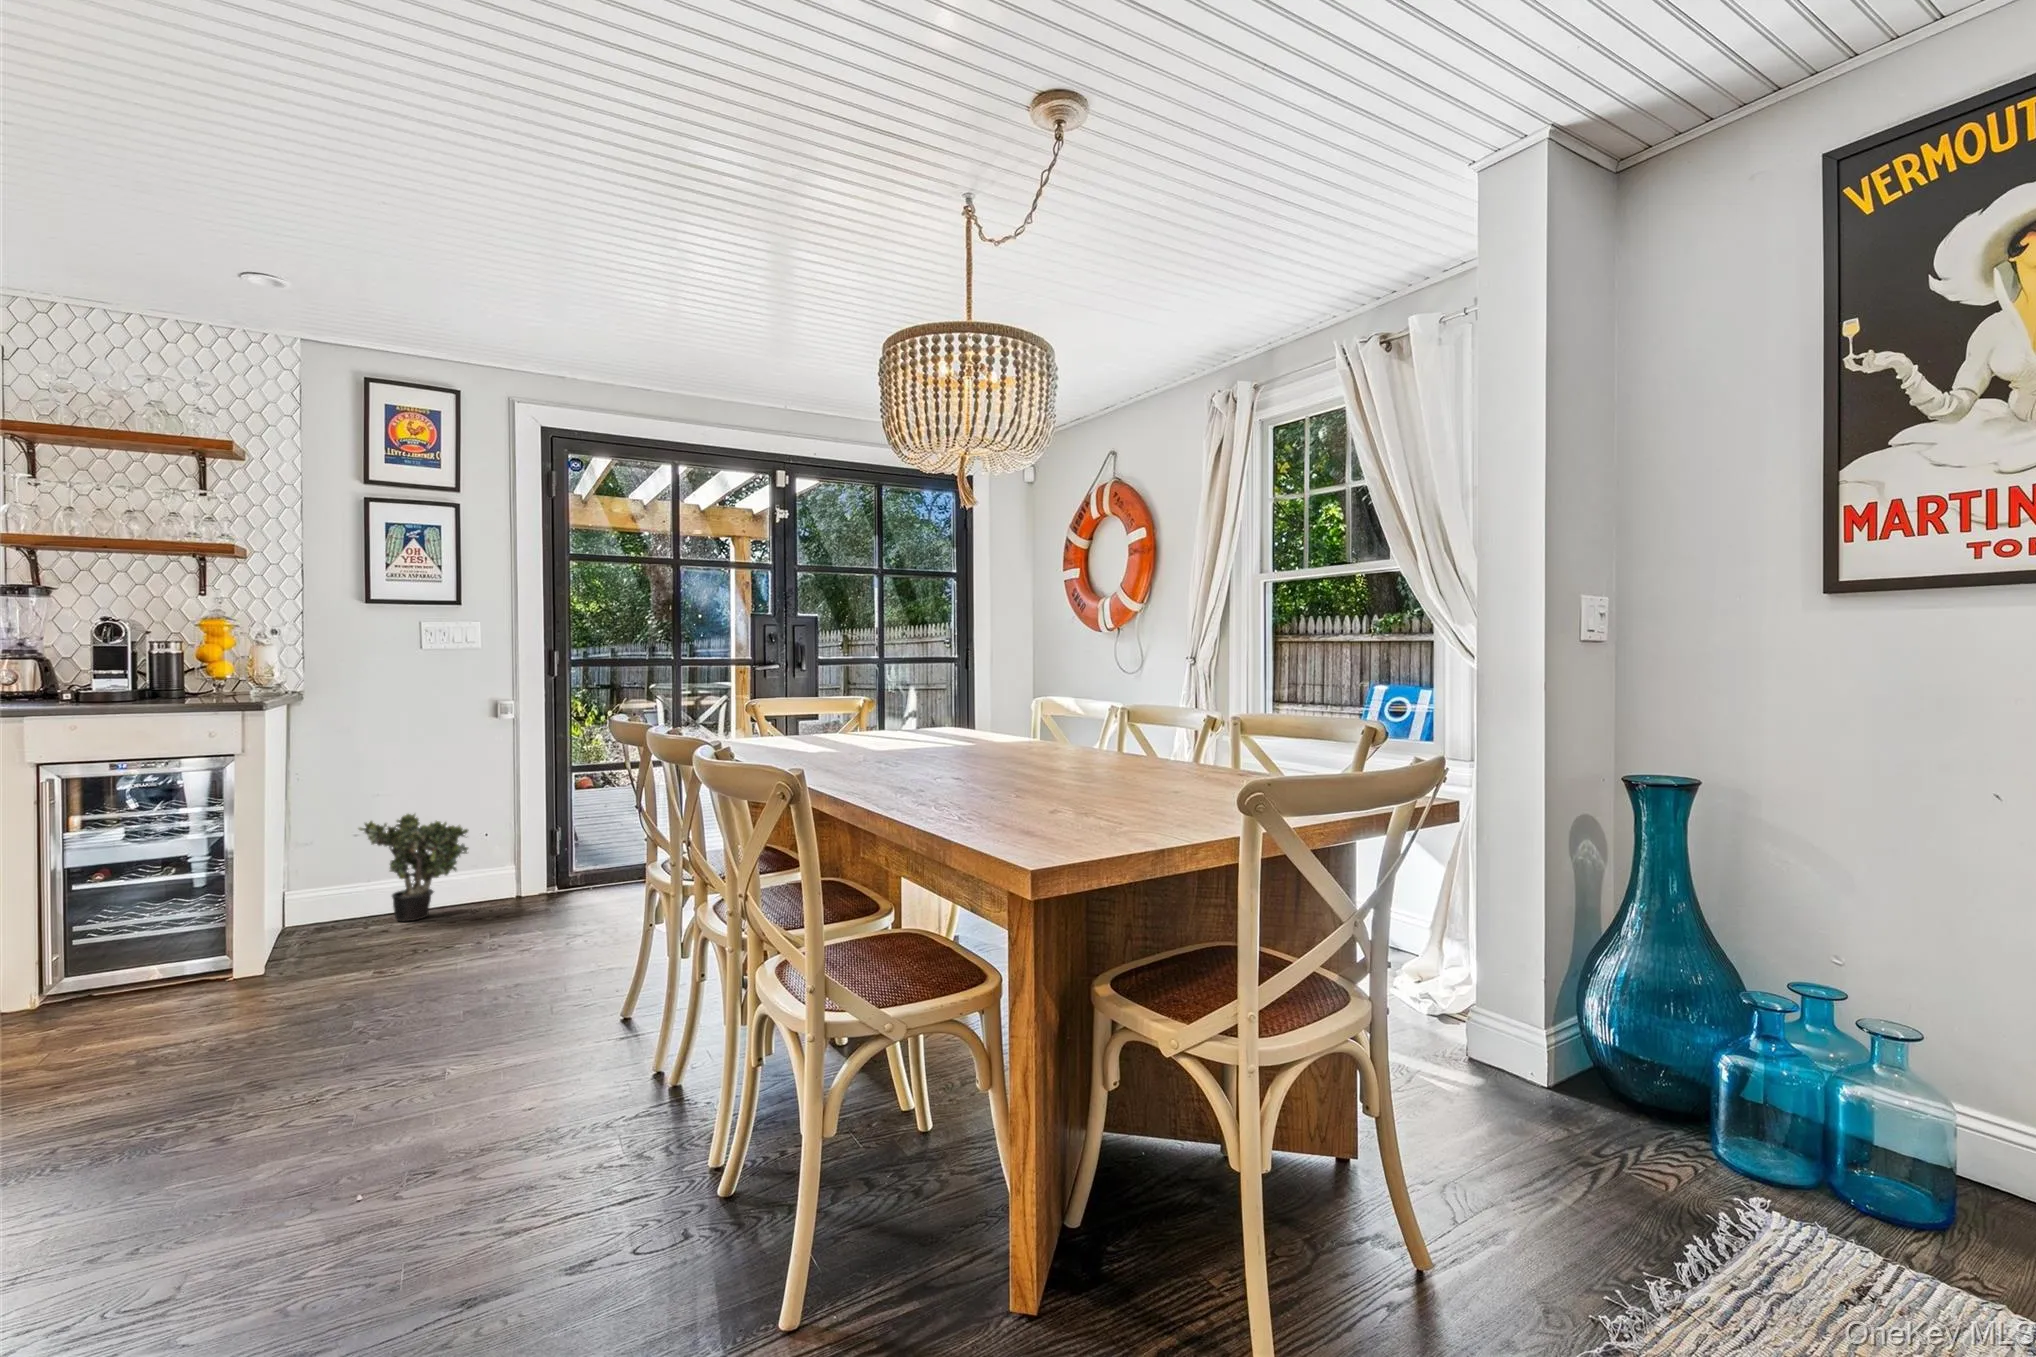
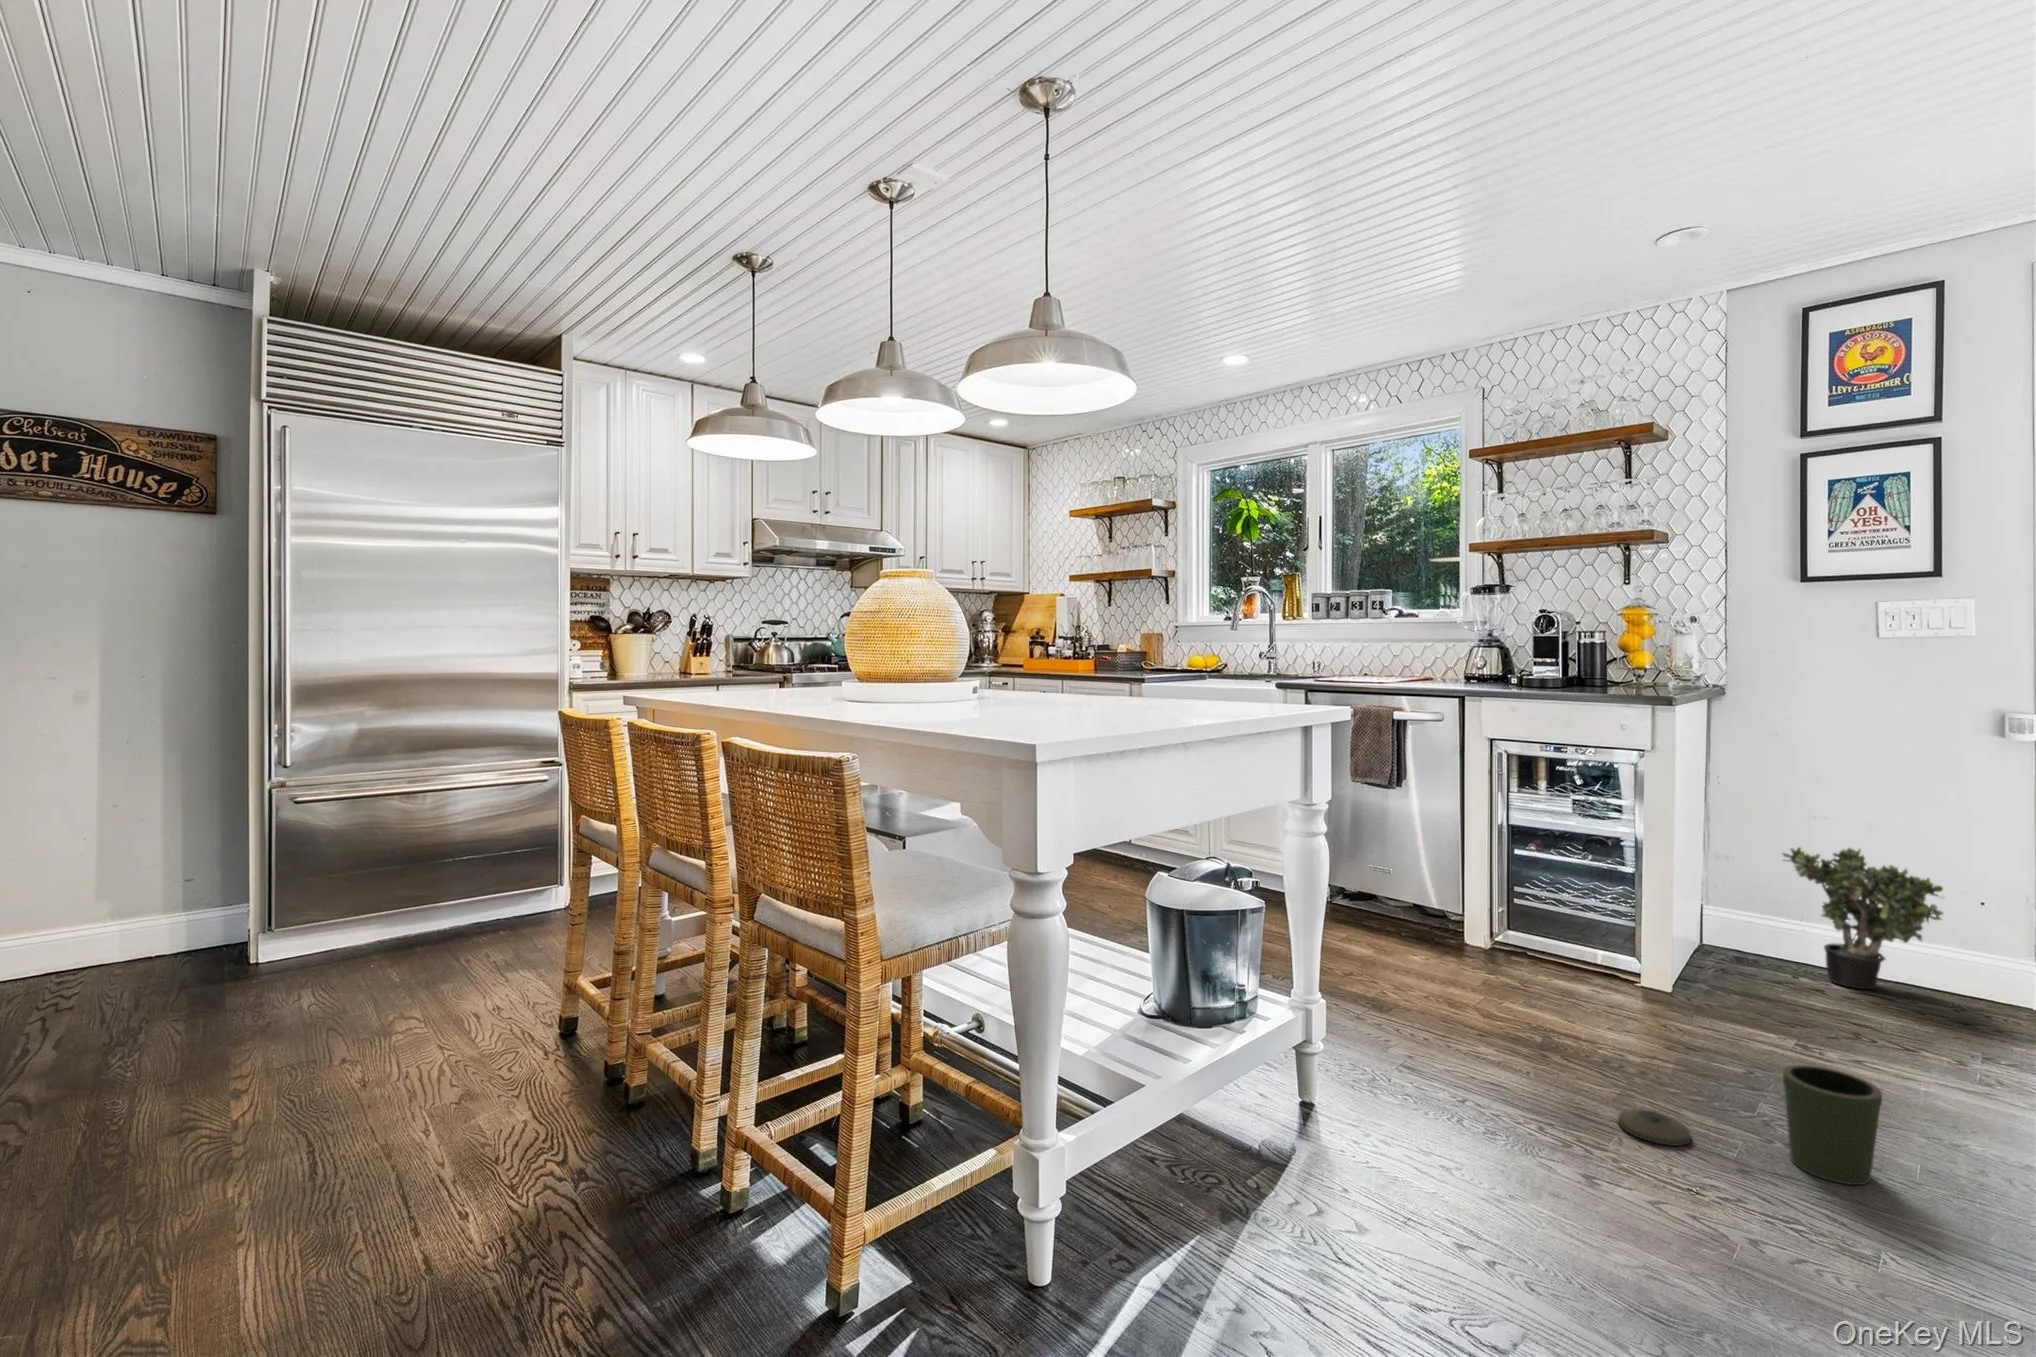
trash can: none [236,967,444,1092] -> present [1618,1065,1882,1185]

